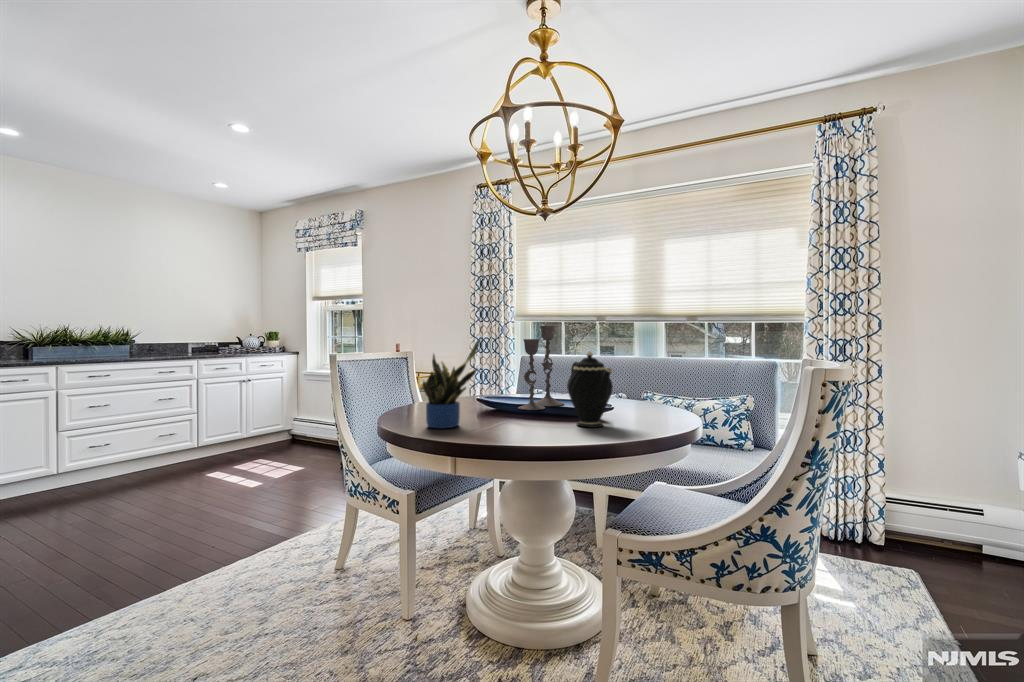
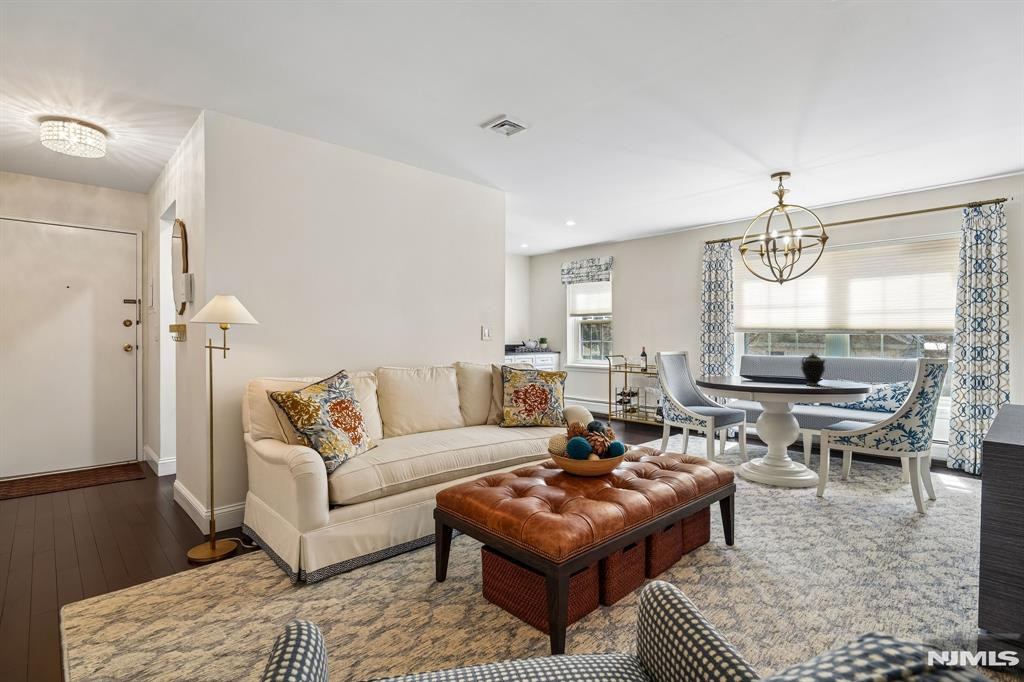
candlestick: present [518,326,564,410] -> none [766,339,791,382]
potted plant: present [422,340,480,428] -> none [731,346,759,385]

